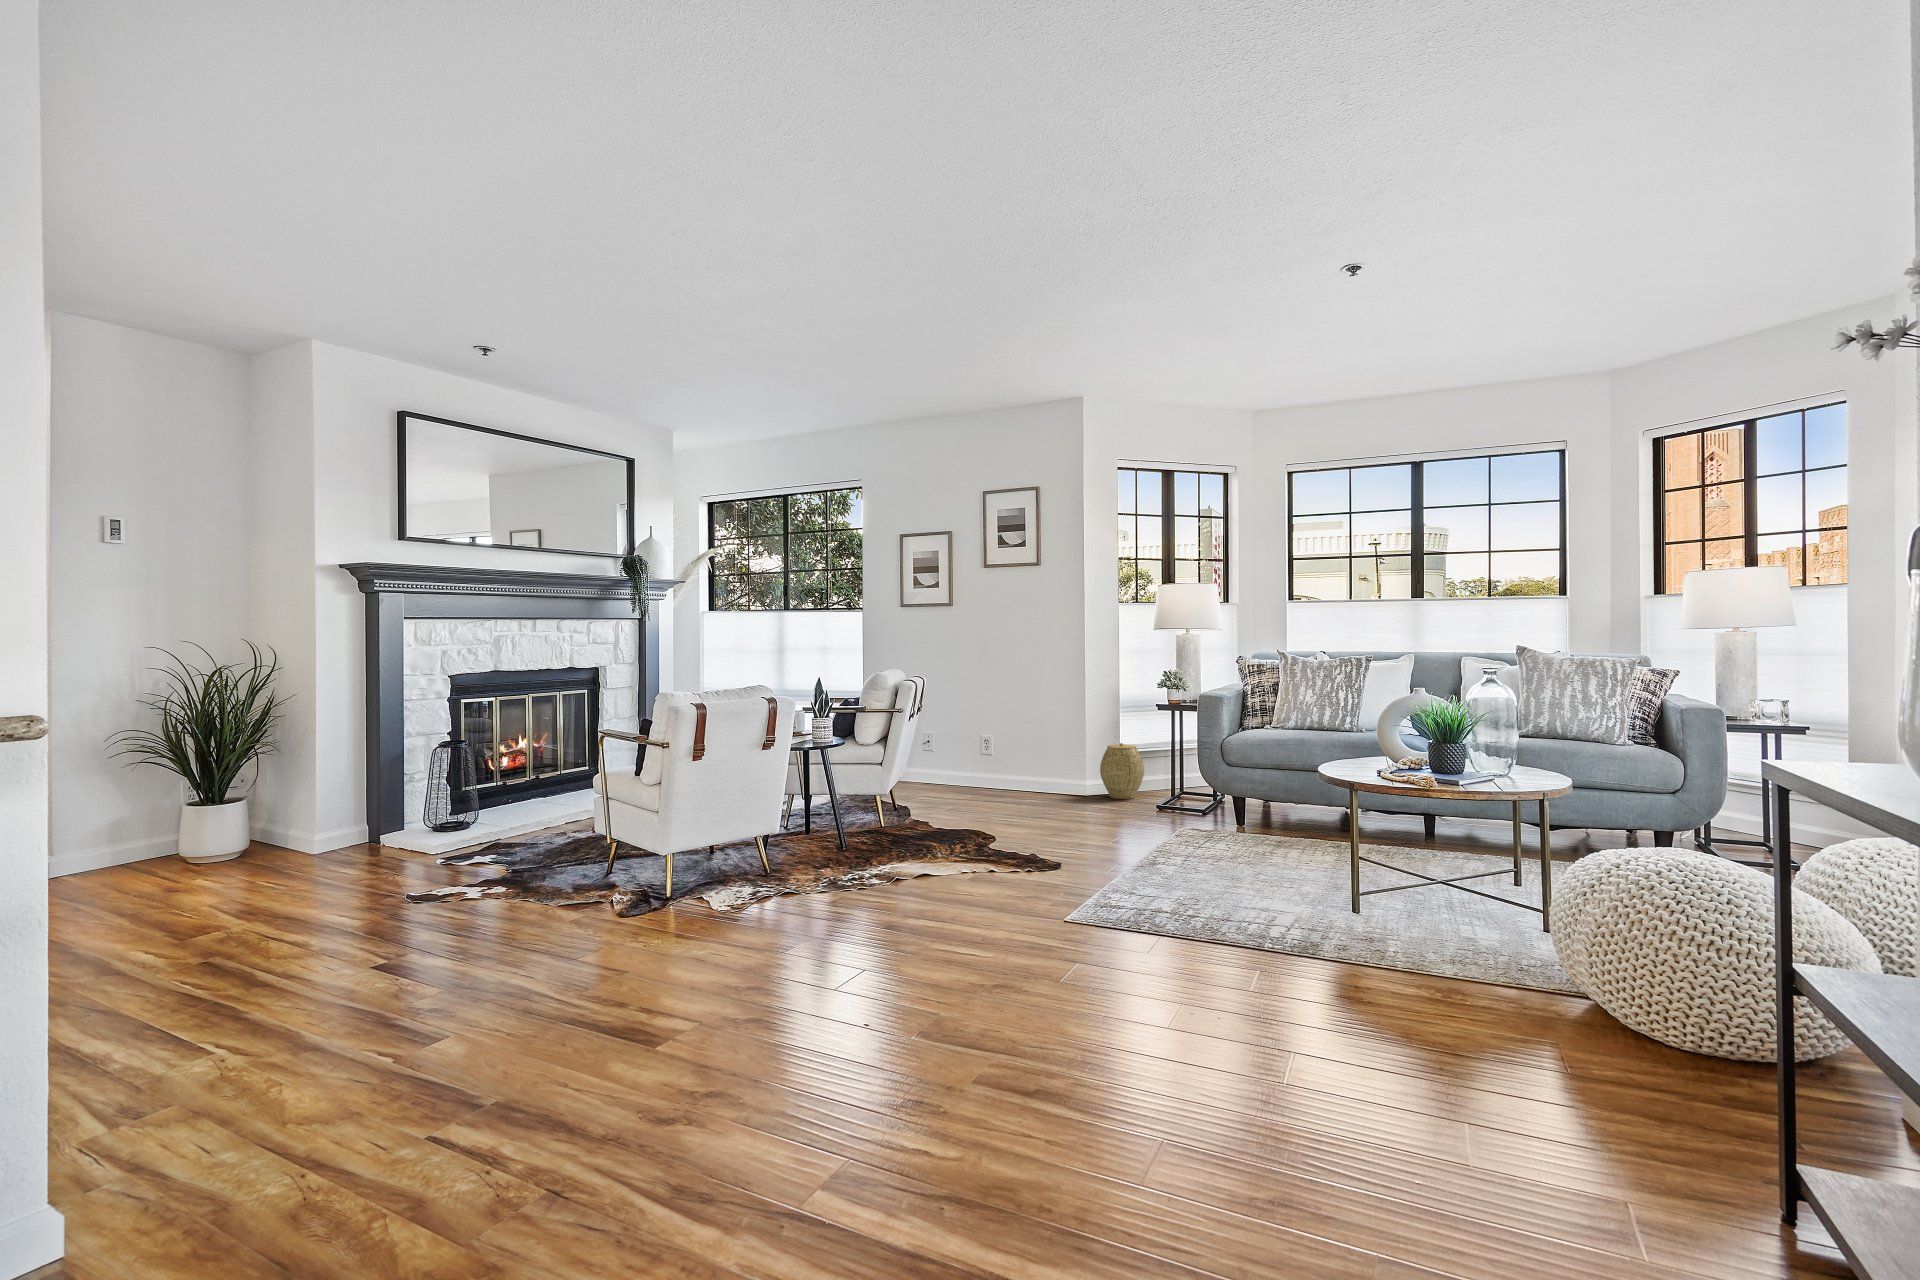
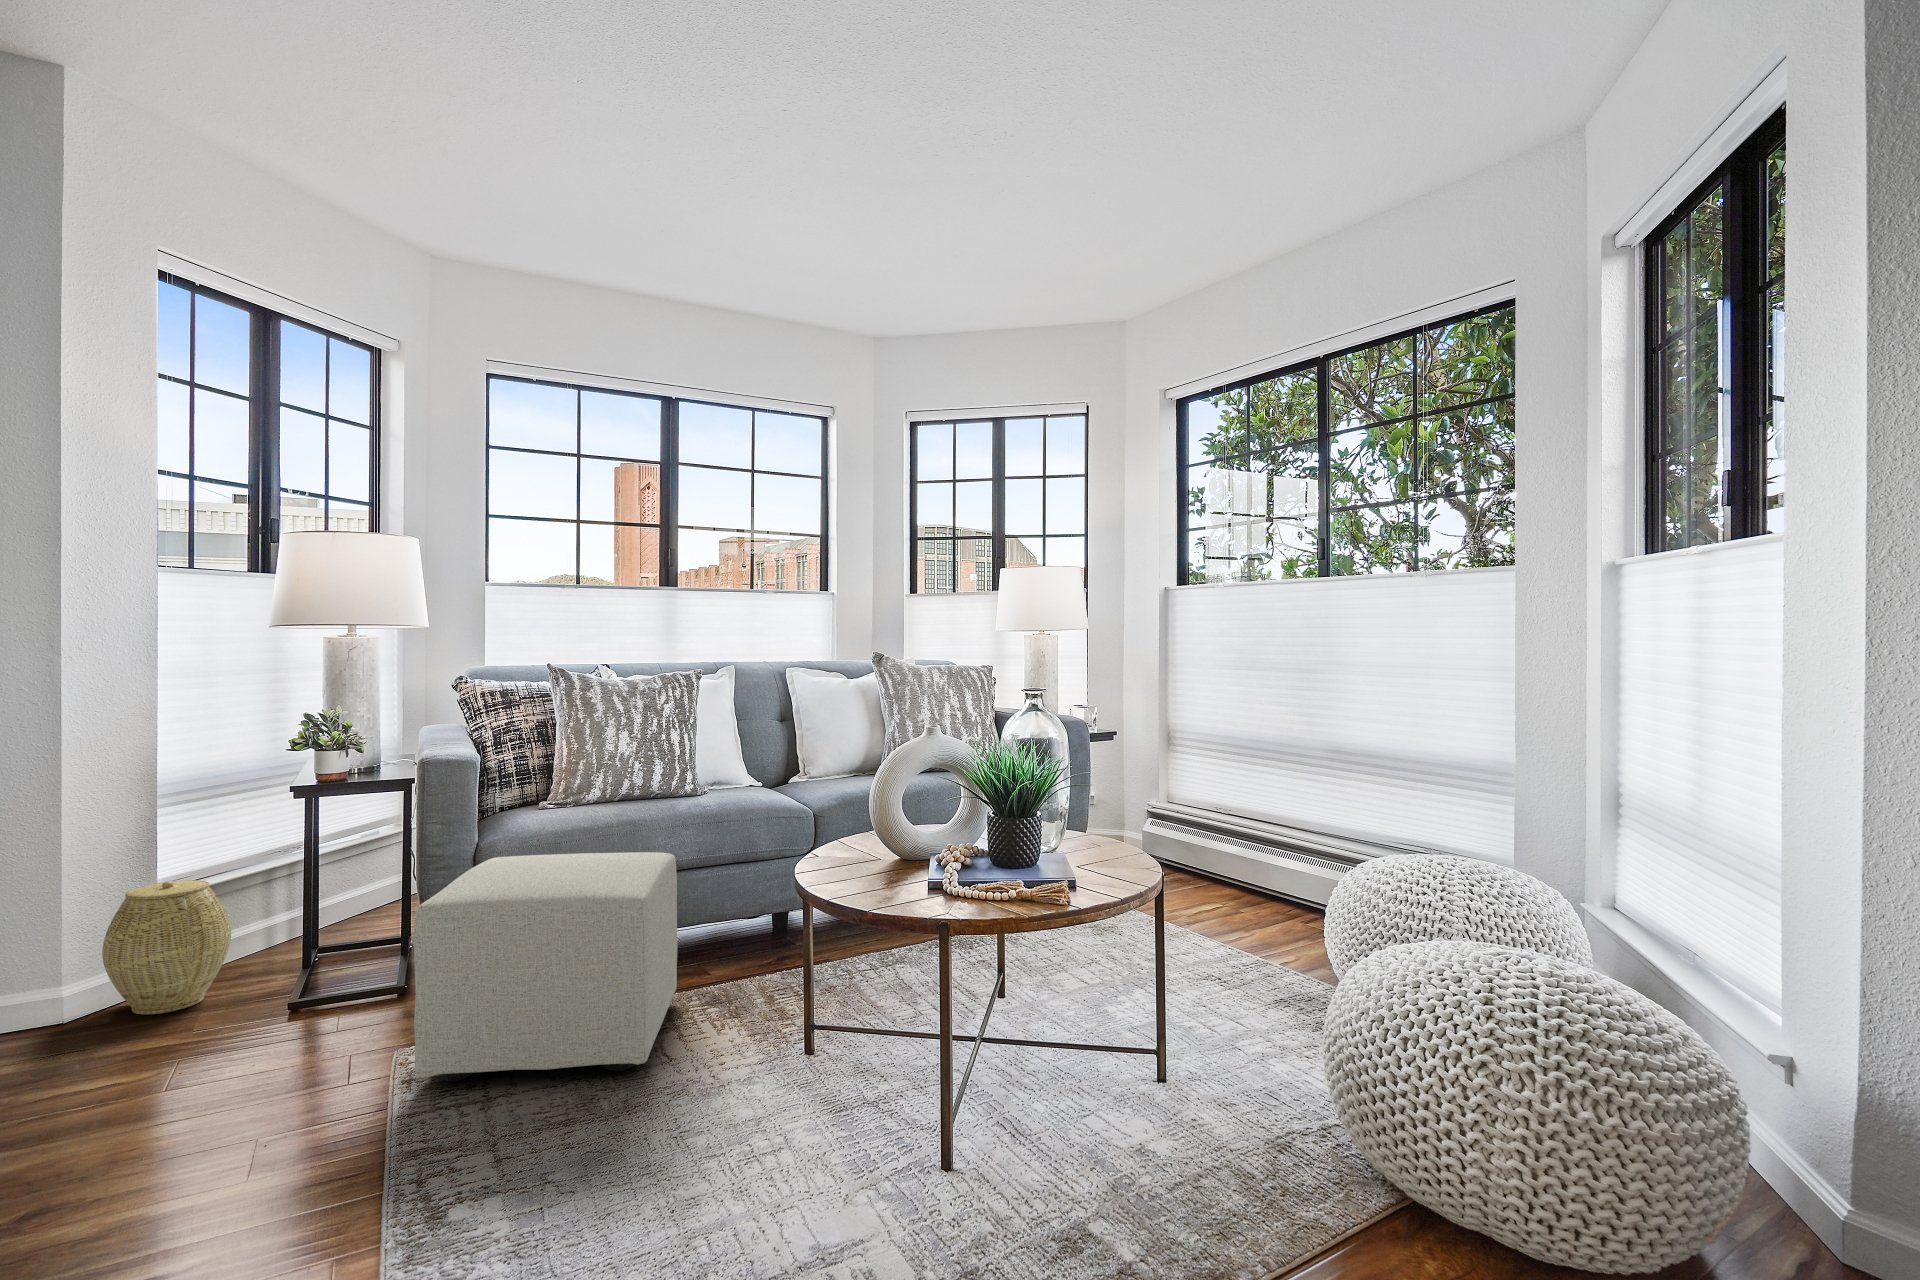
ottoman: none [1164,746,1303,847] -> present [413,852,678,1081]

